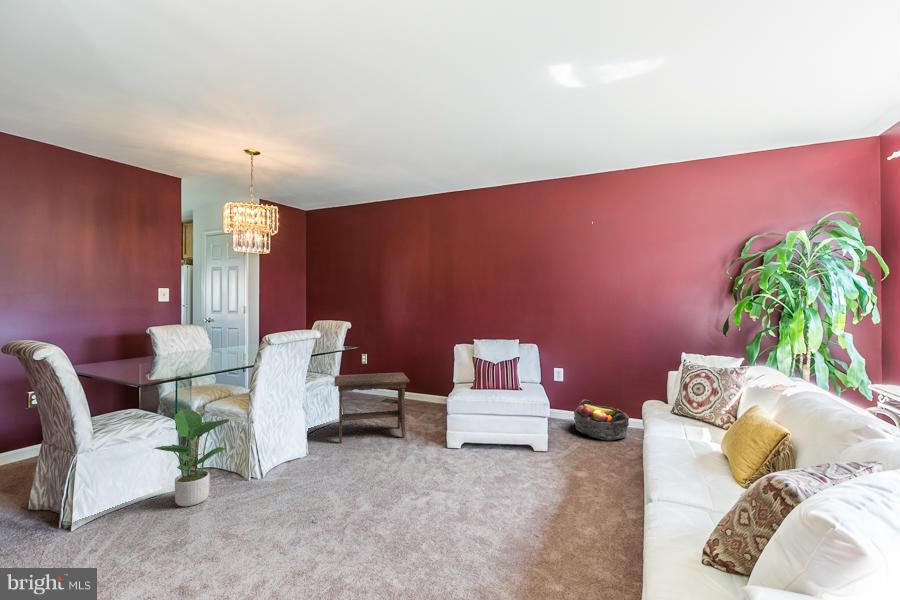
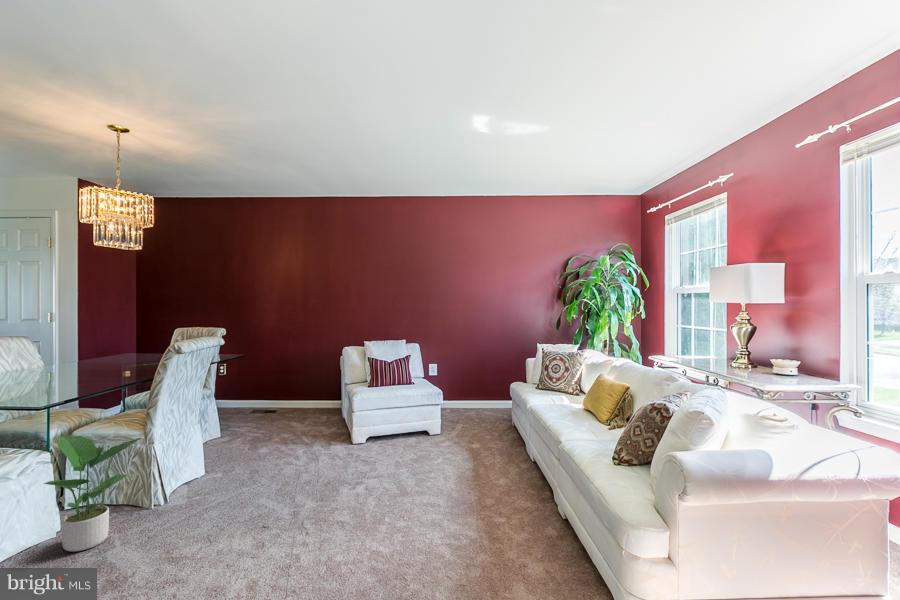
footstool: present [334,372,410,443] -> none [217,378,309,459]
basket: present [574,399,629,440] -> none [452,389,496,420]

